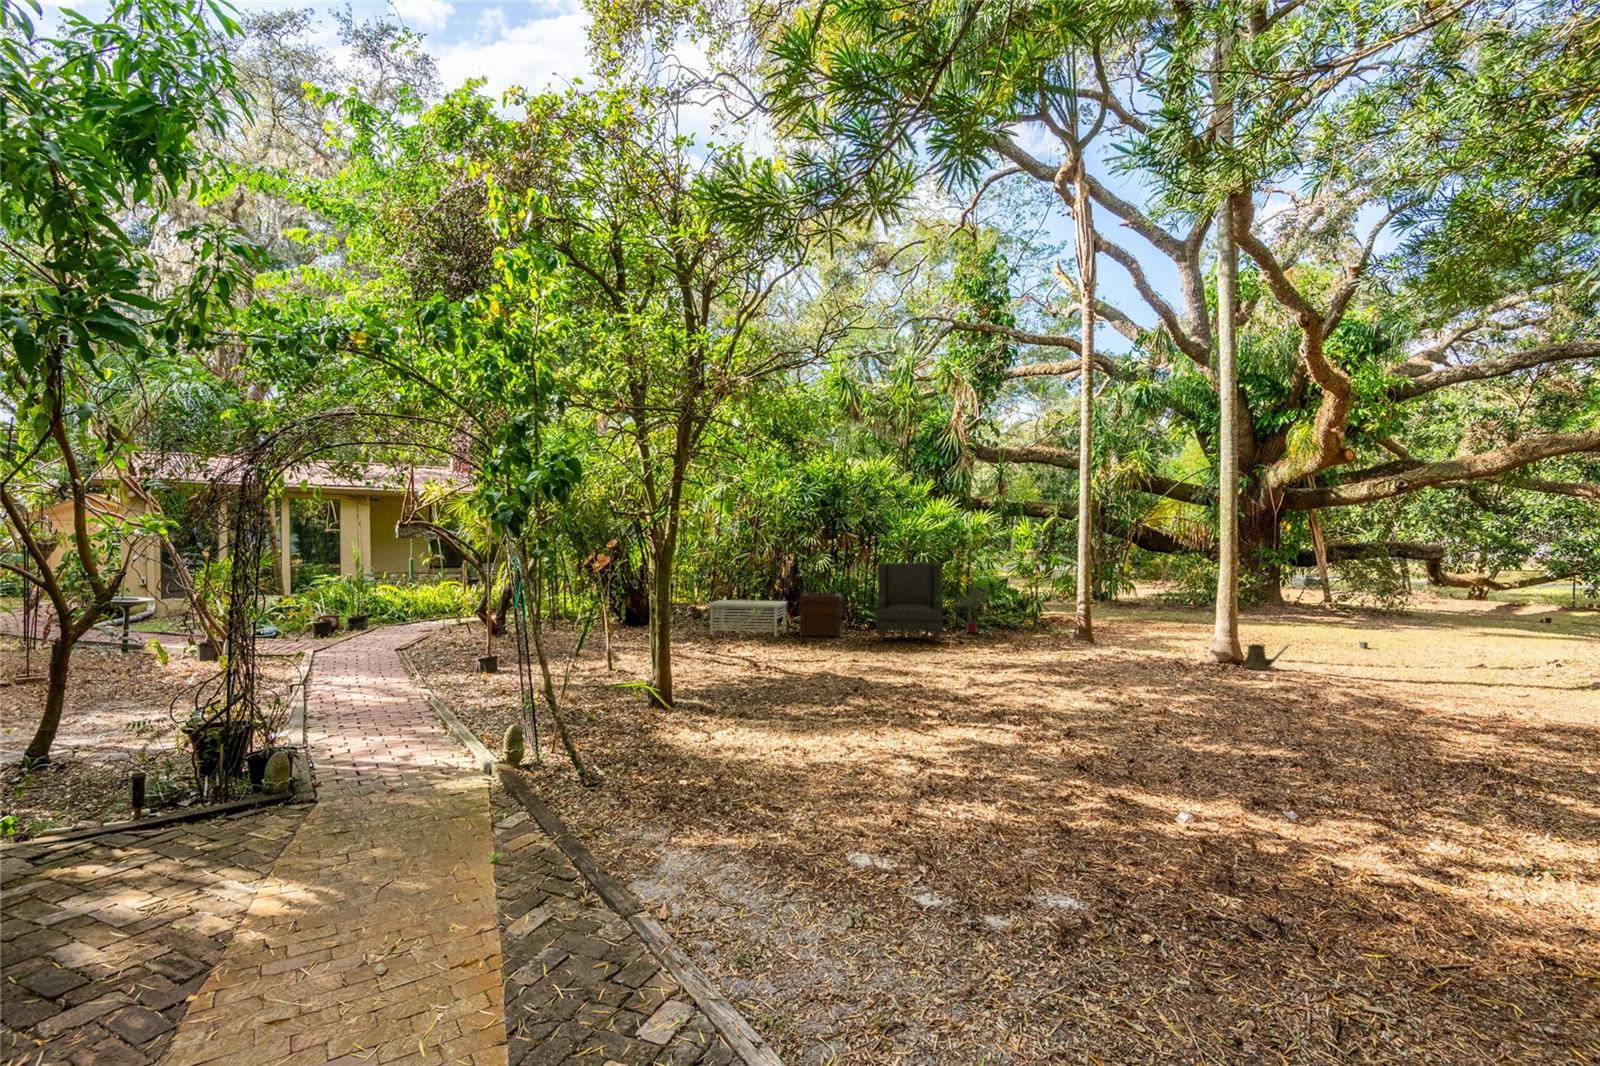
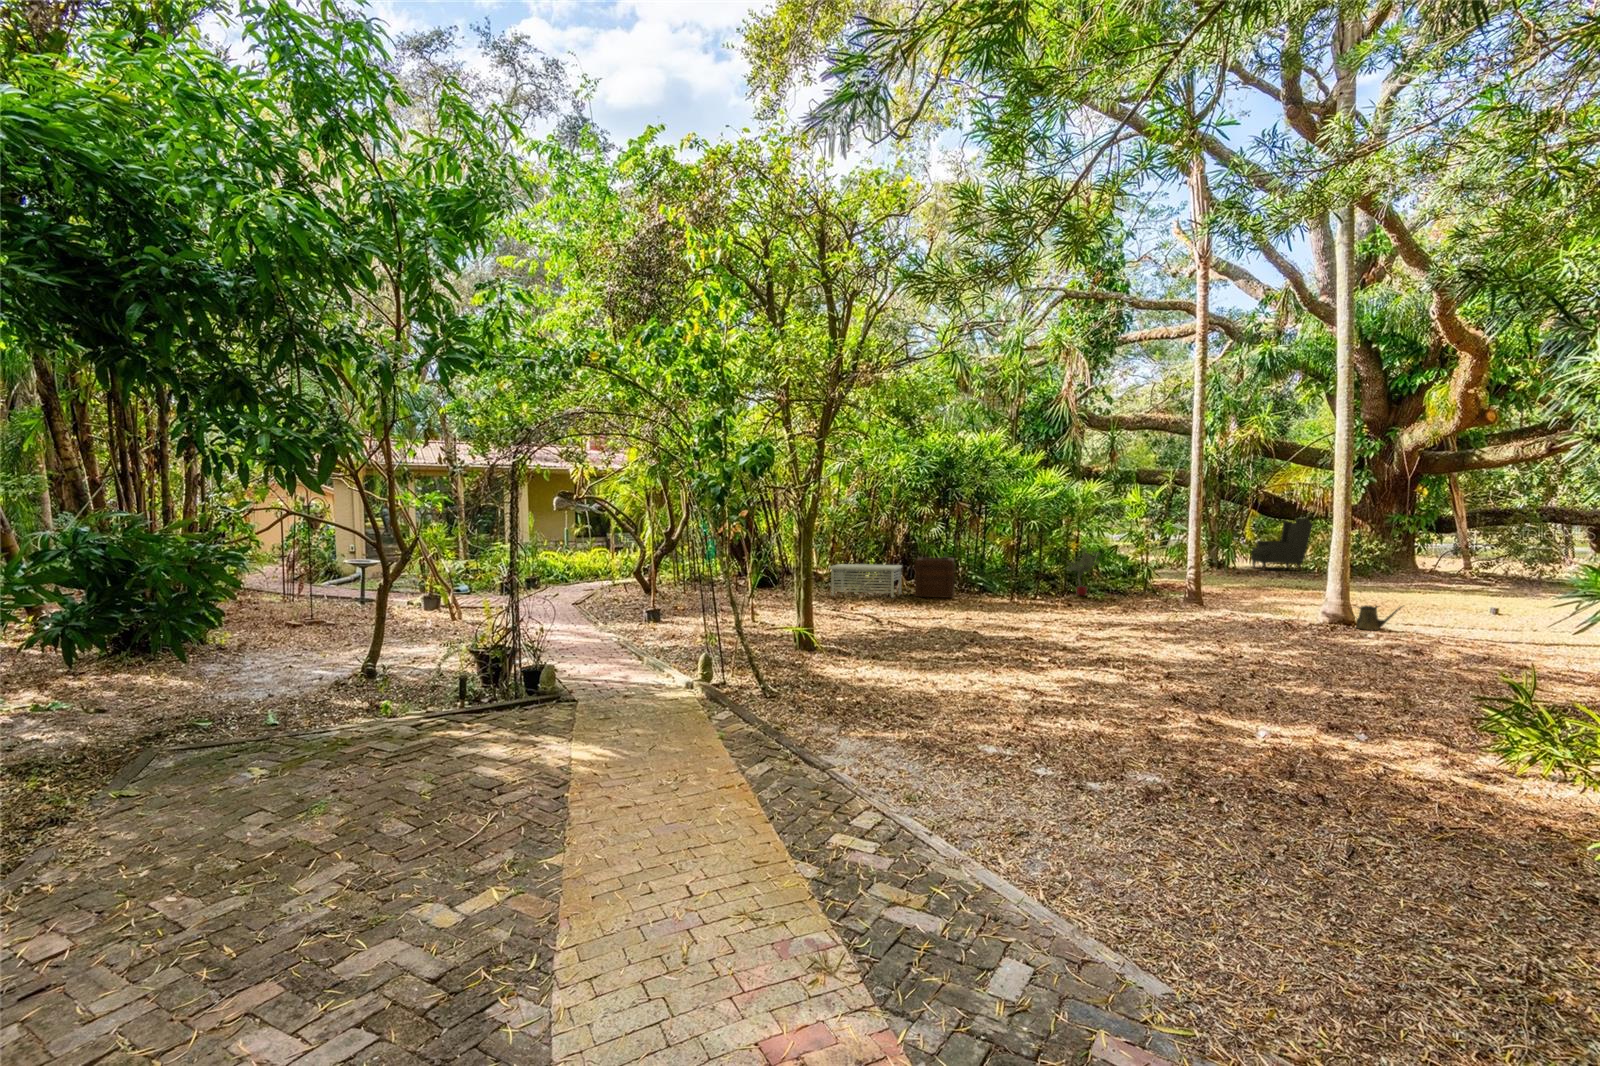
chair: present [876,563,943,642] -> present [1251,518,1313,571]

